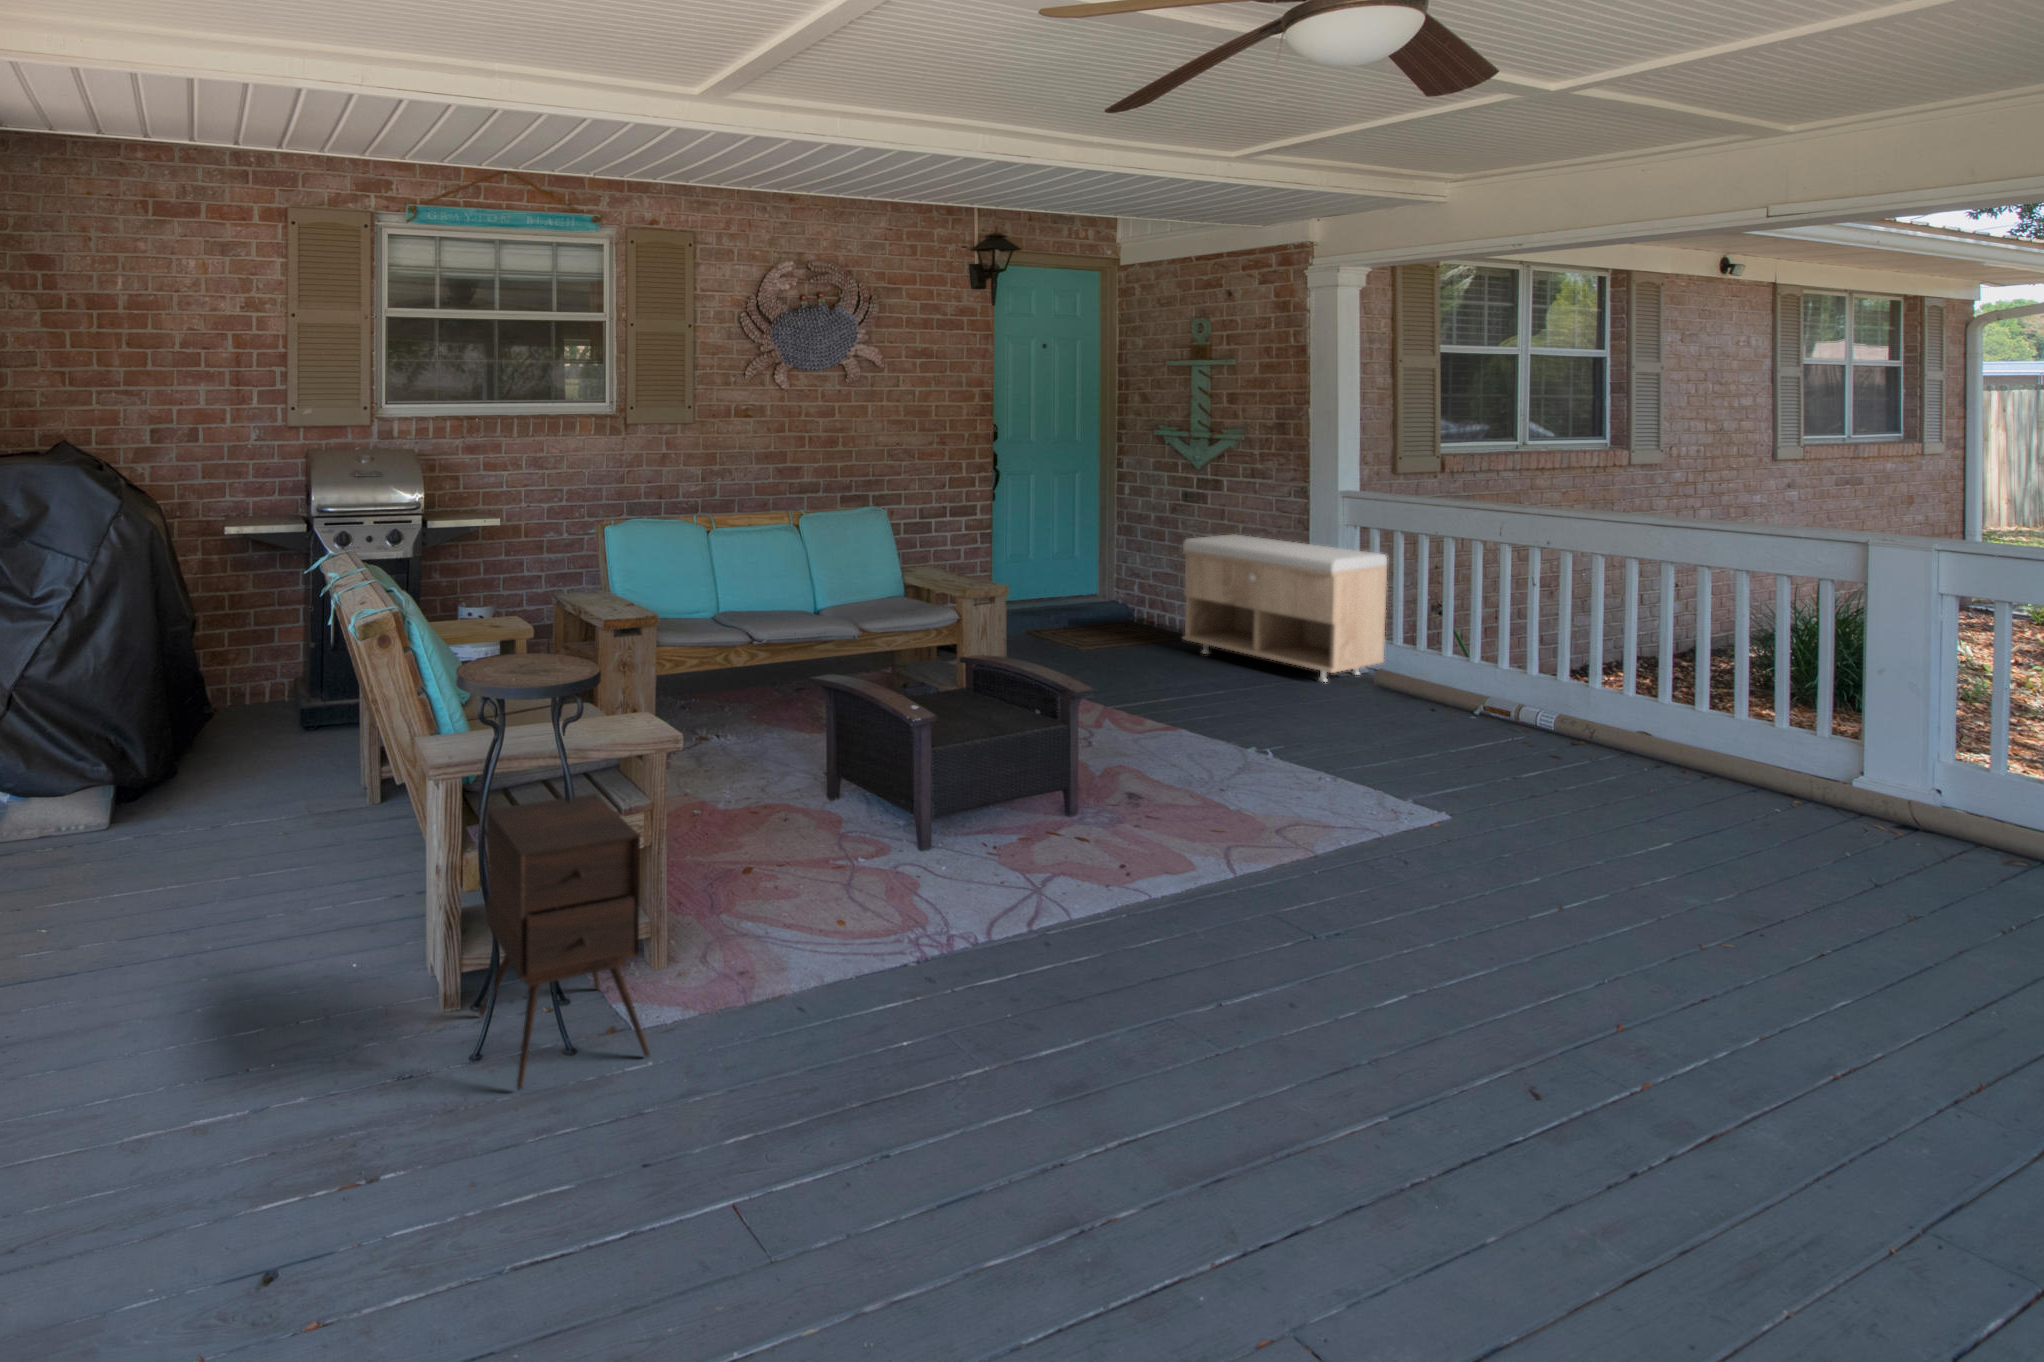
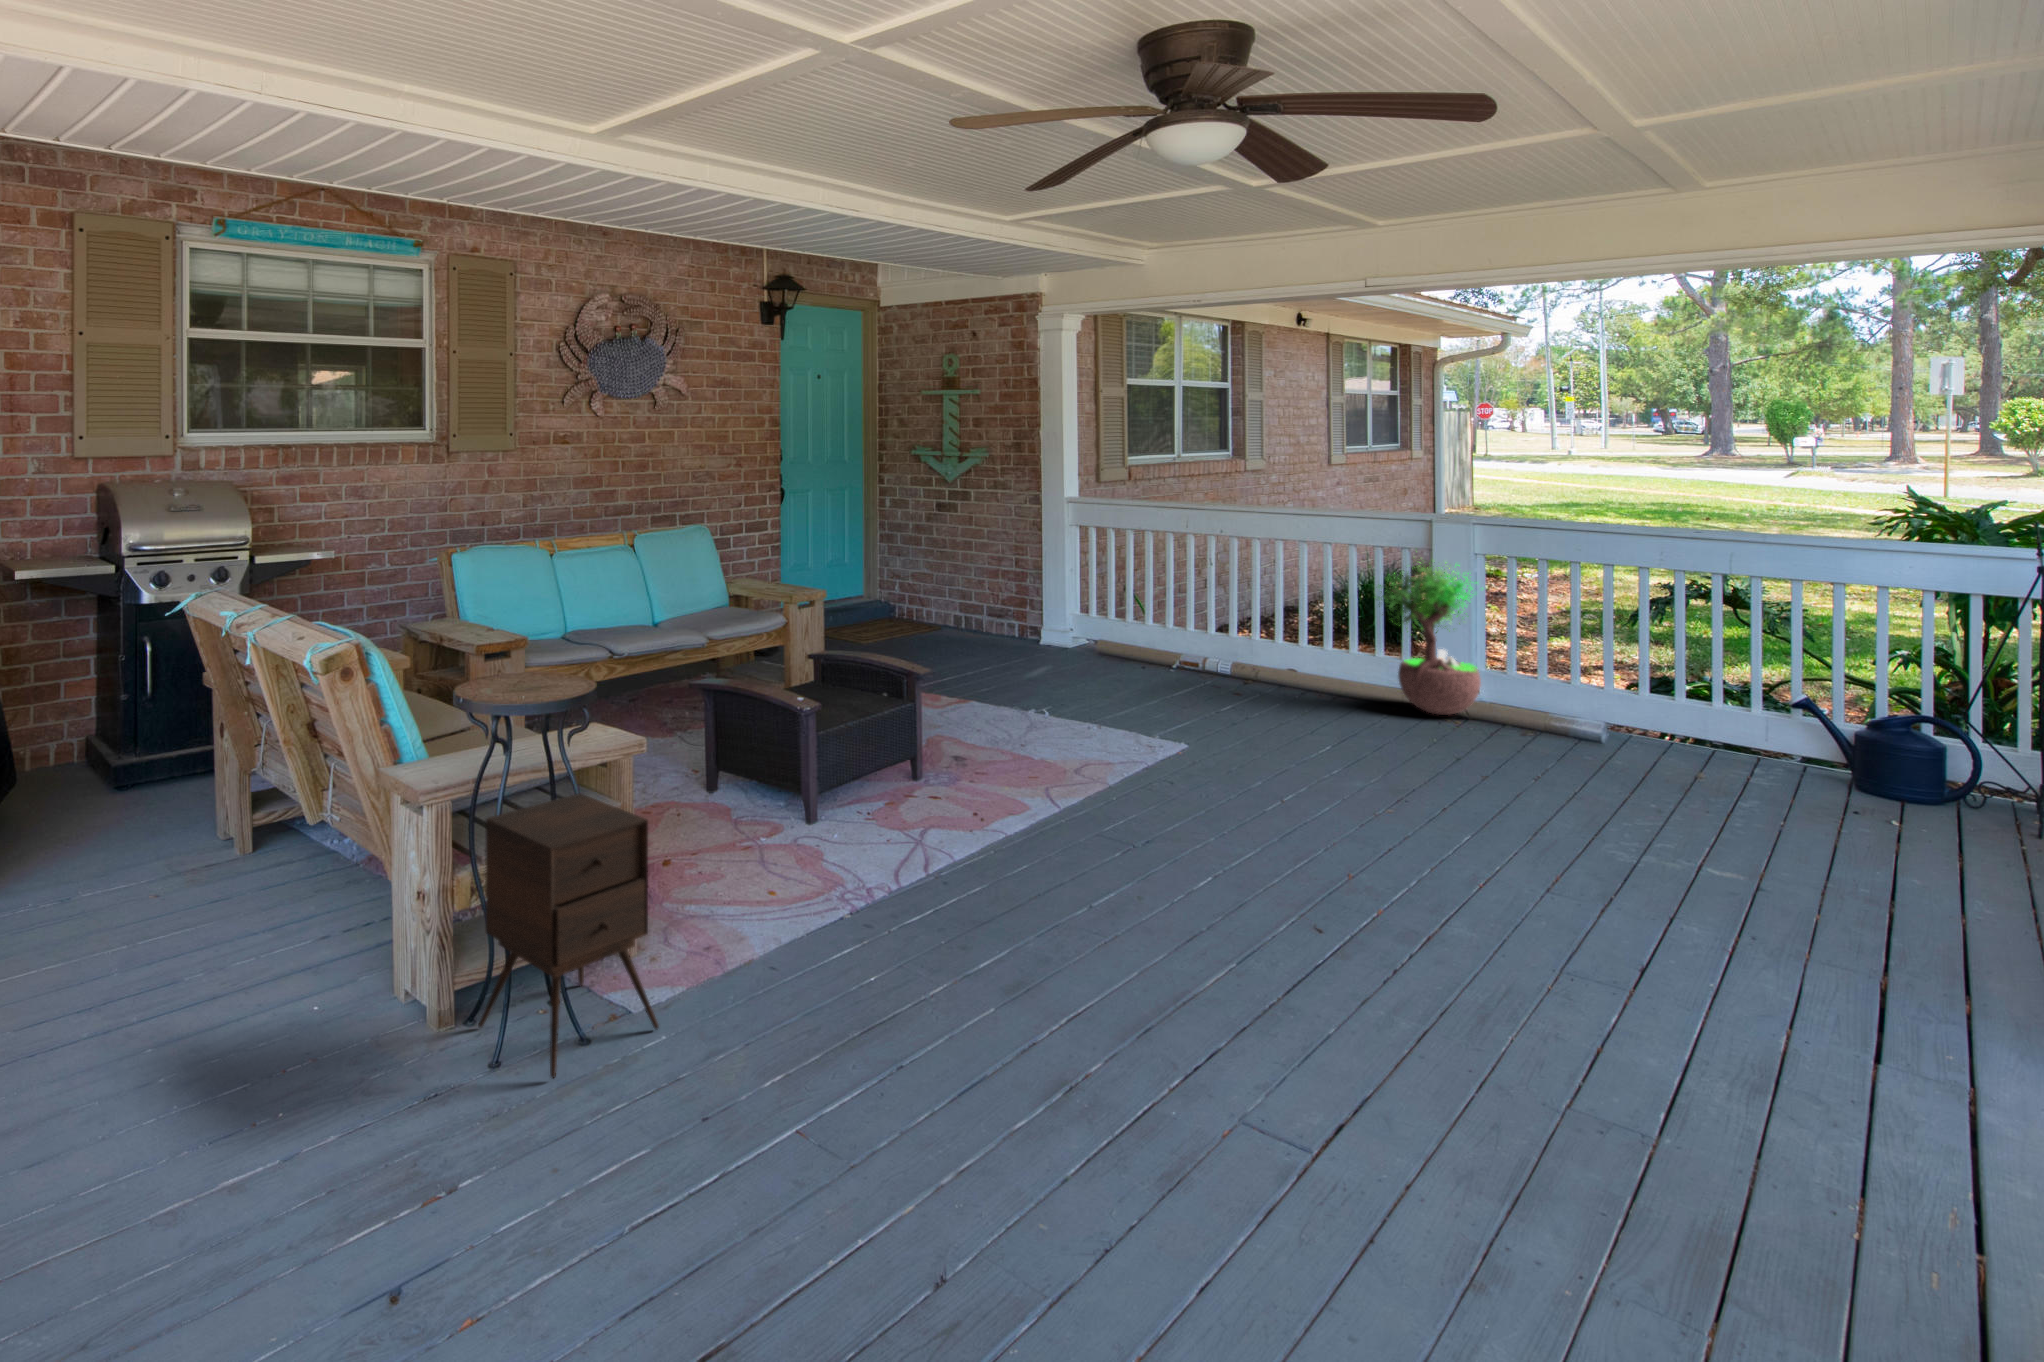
storage bench: present [1183,534,1387,682] -> none [949,539,1107,660]
potted tree: none [1769,585,1964,816] -> present [1374,562,1481,715]

